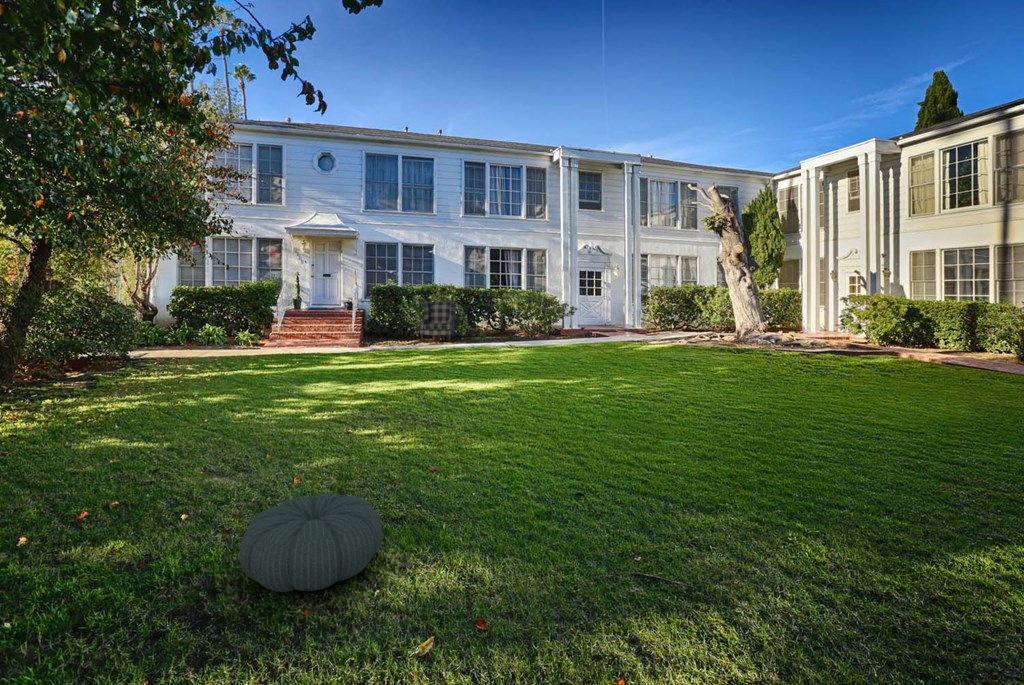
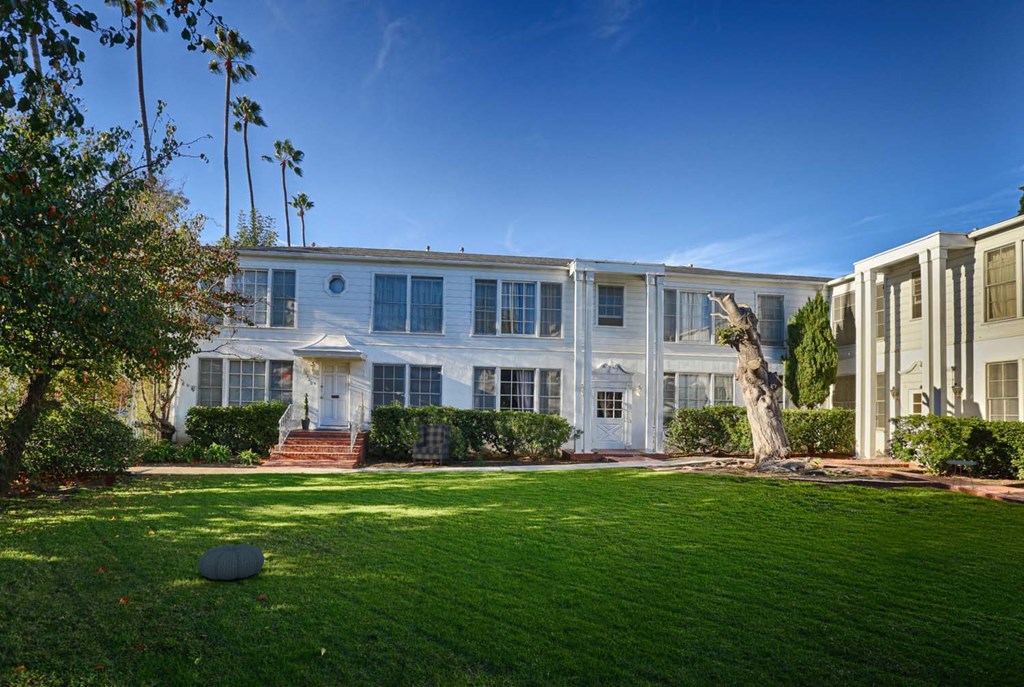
side table: none [965,326,997,354] -> present [947,461,976,490]

